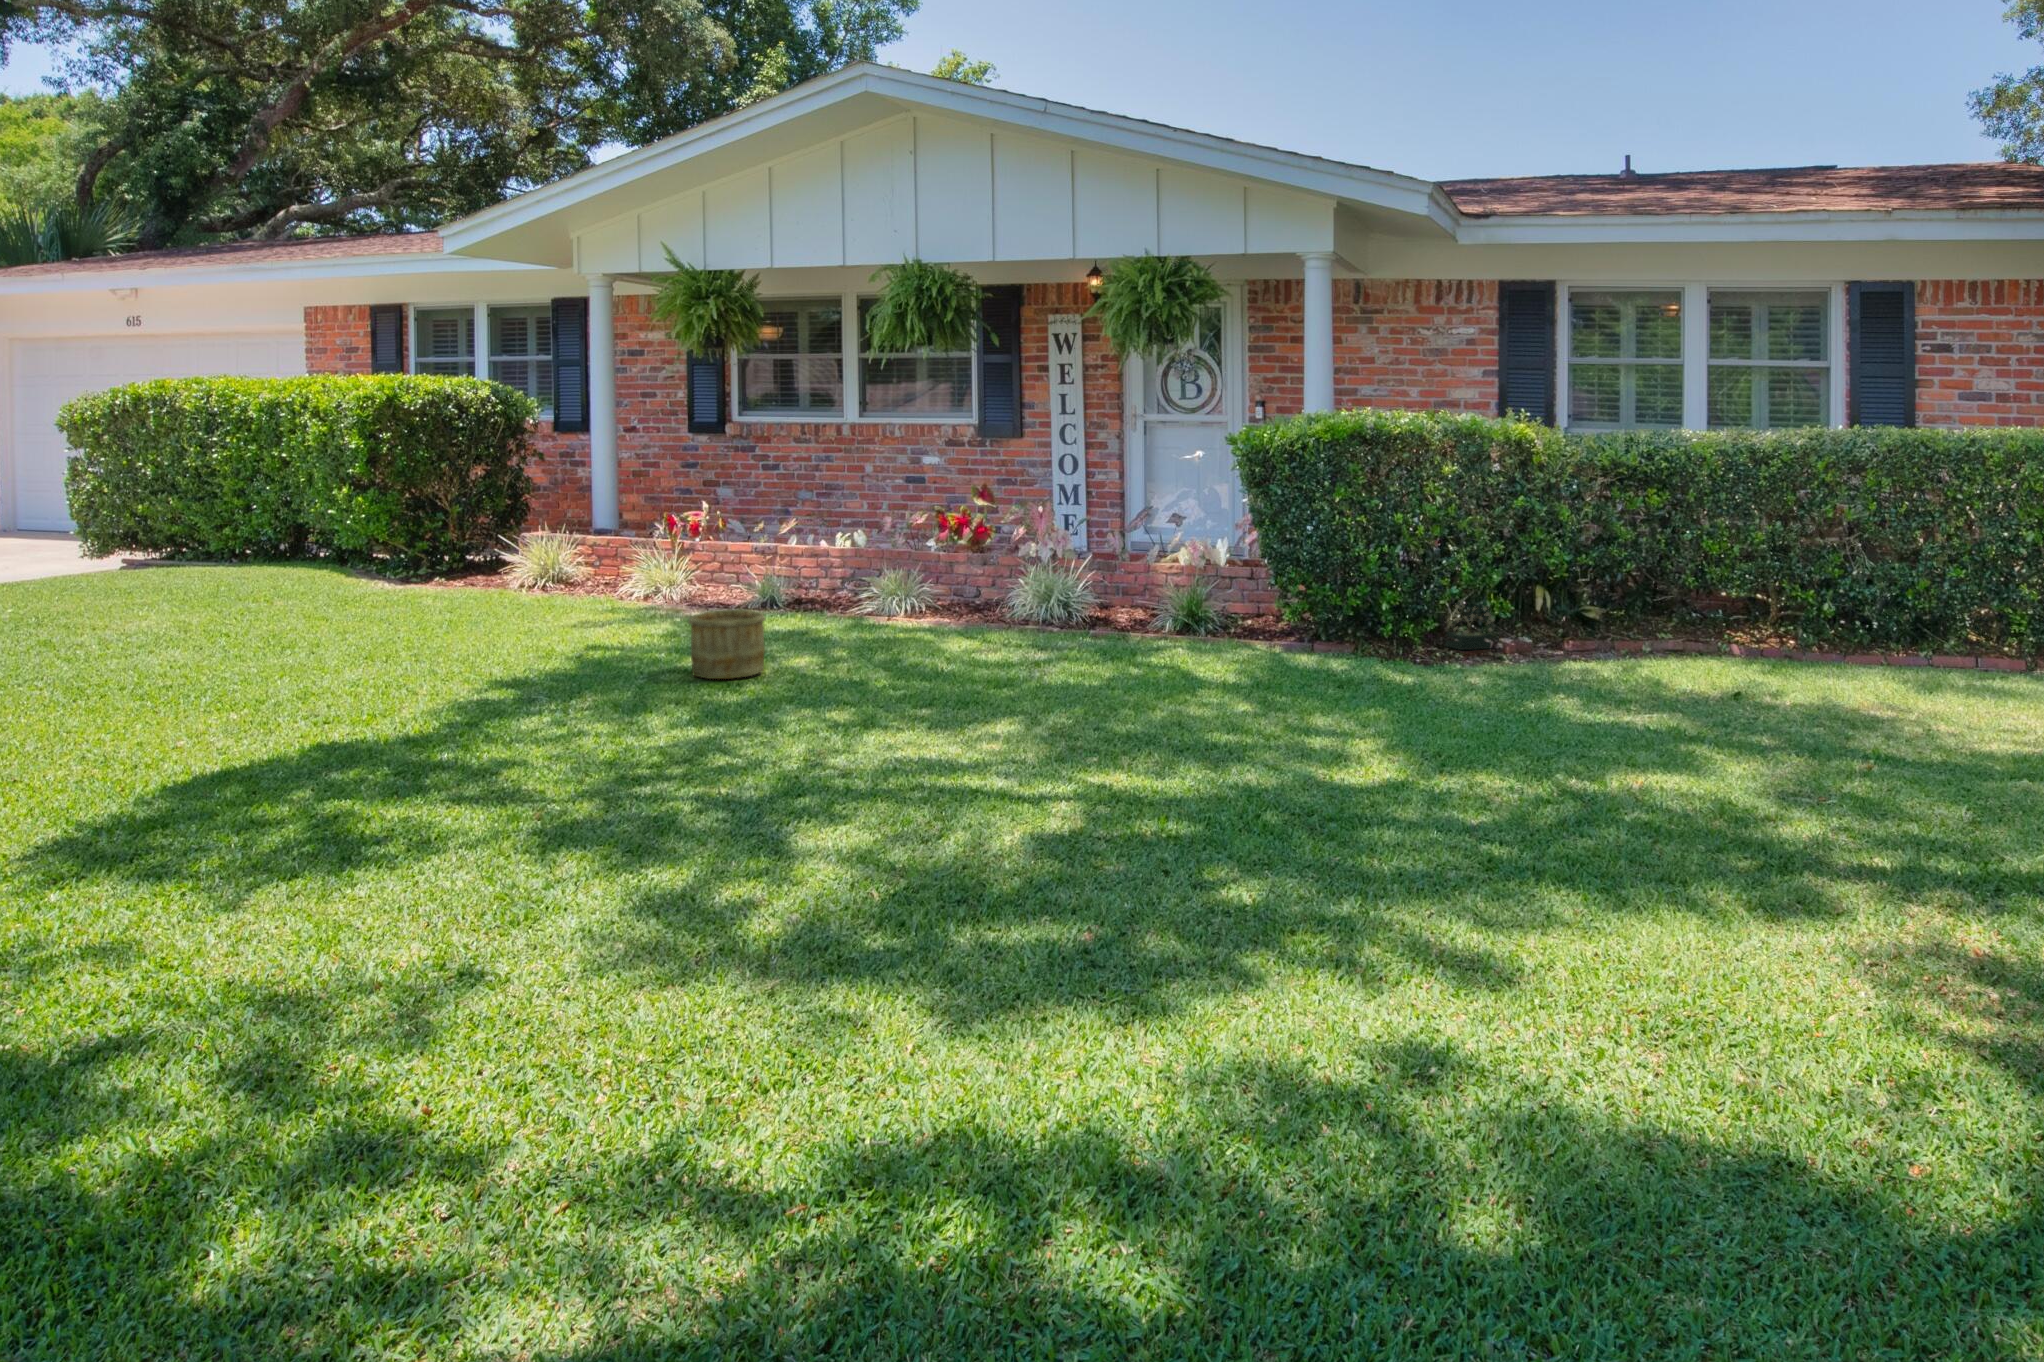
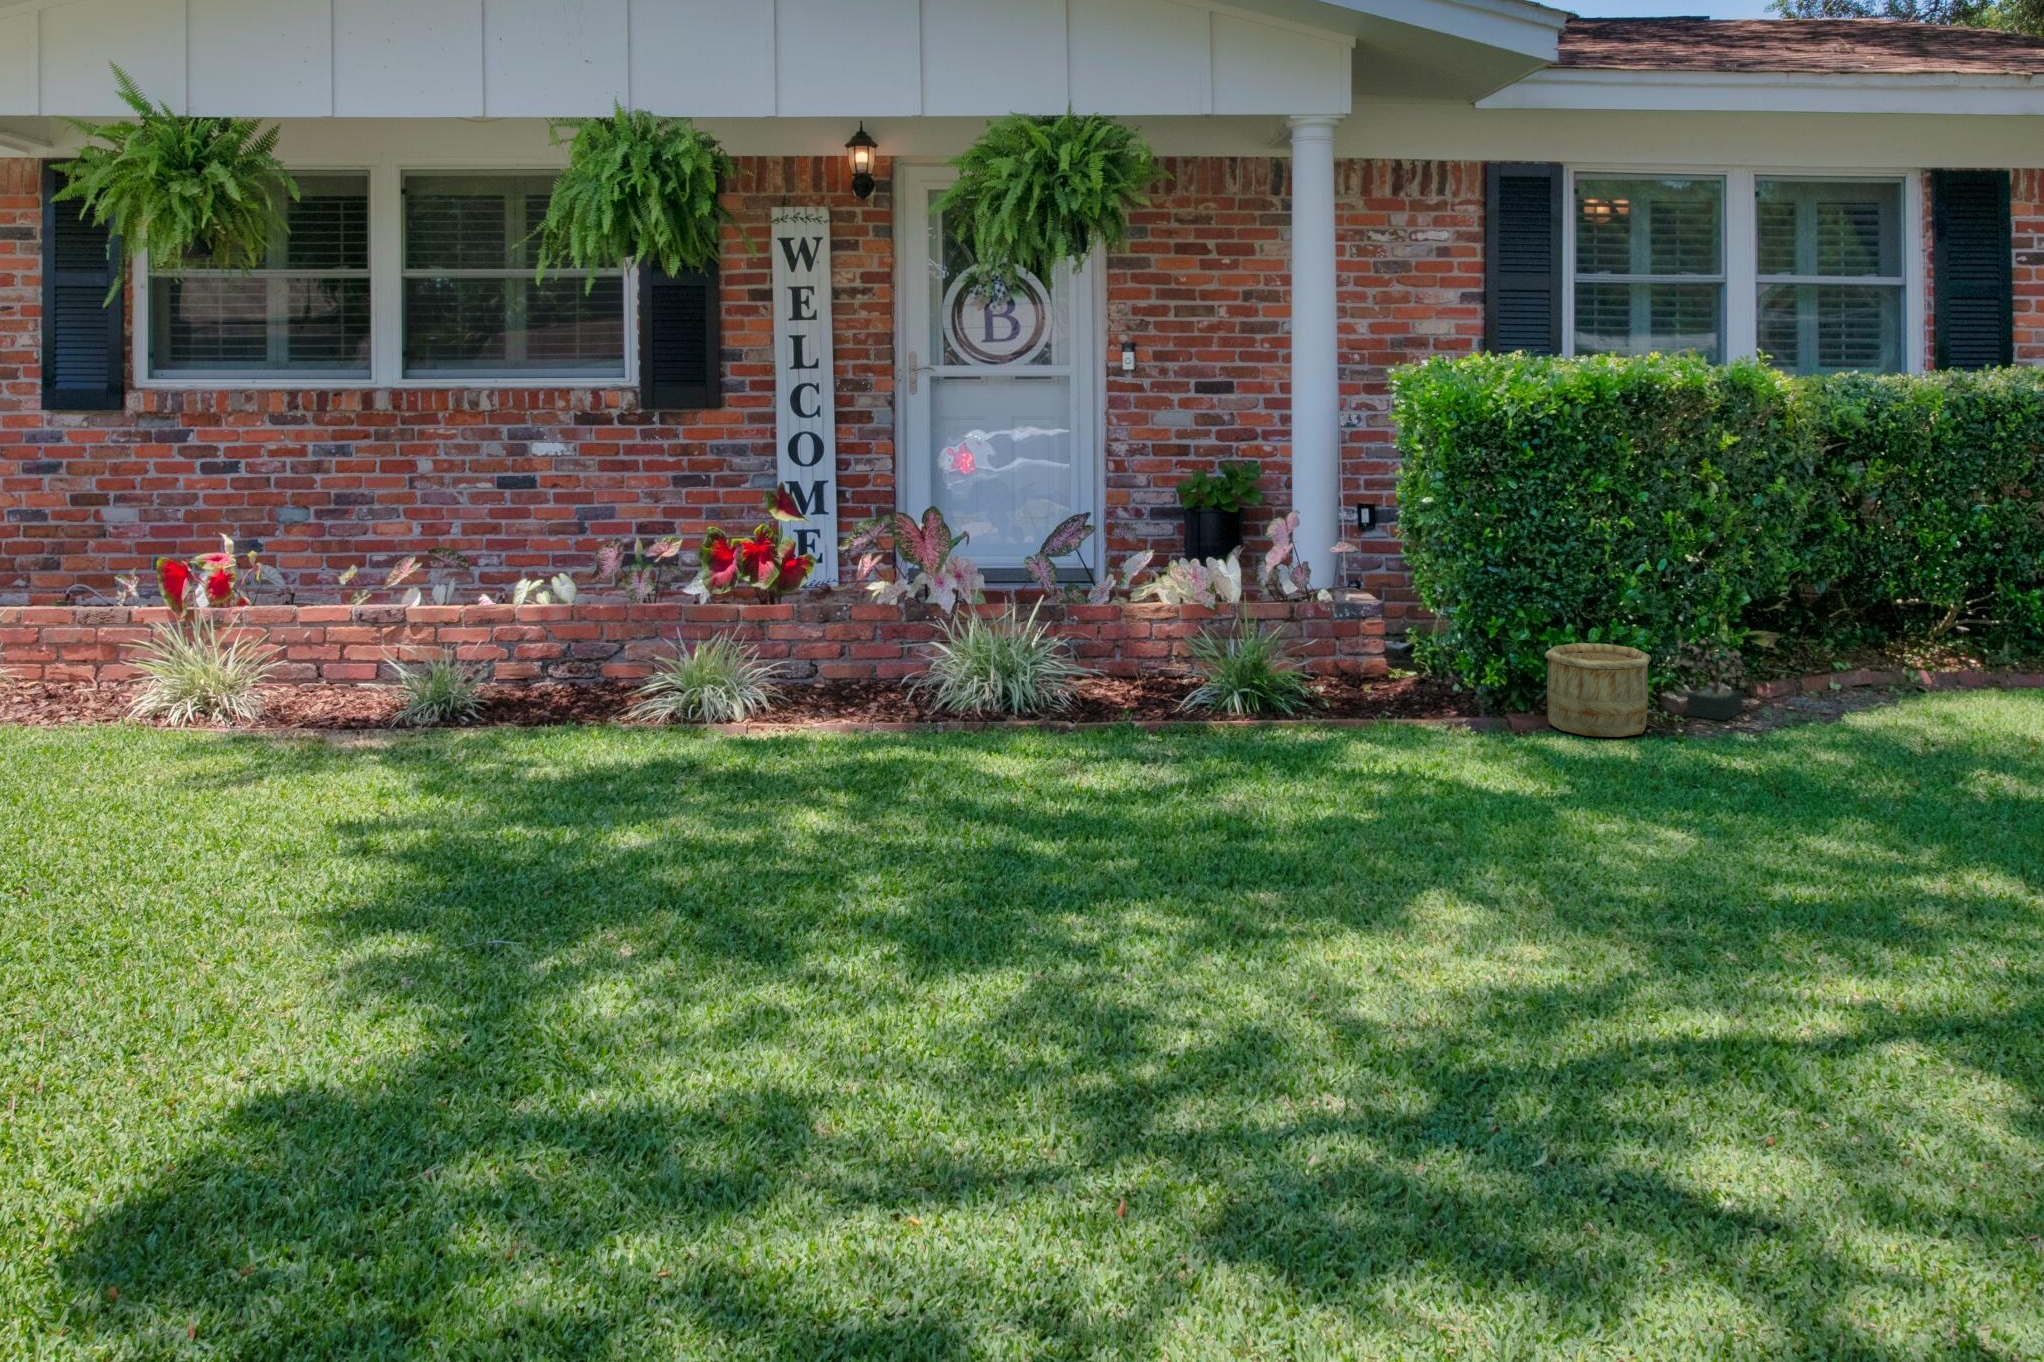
wooden bucket: present [688,610,765,679] -> present [1545,643,1651,737]

